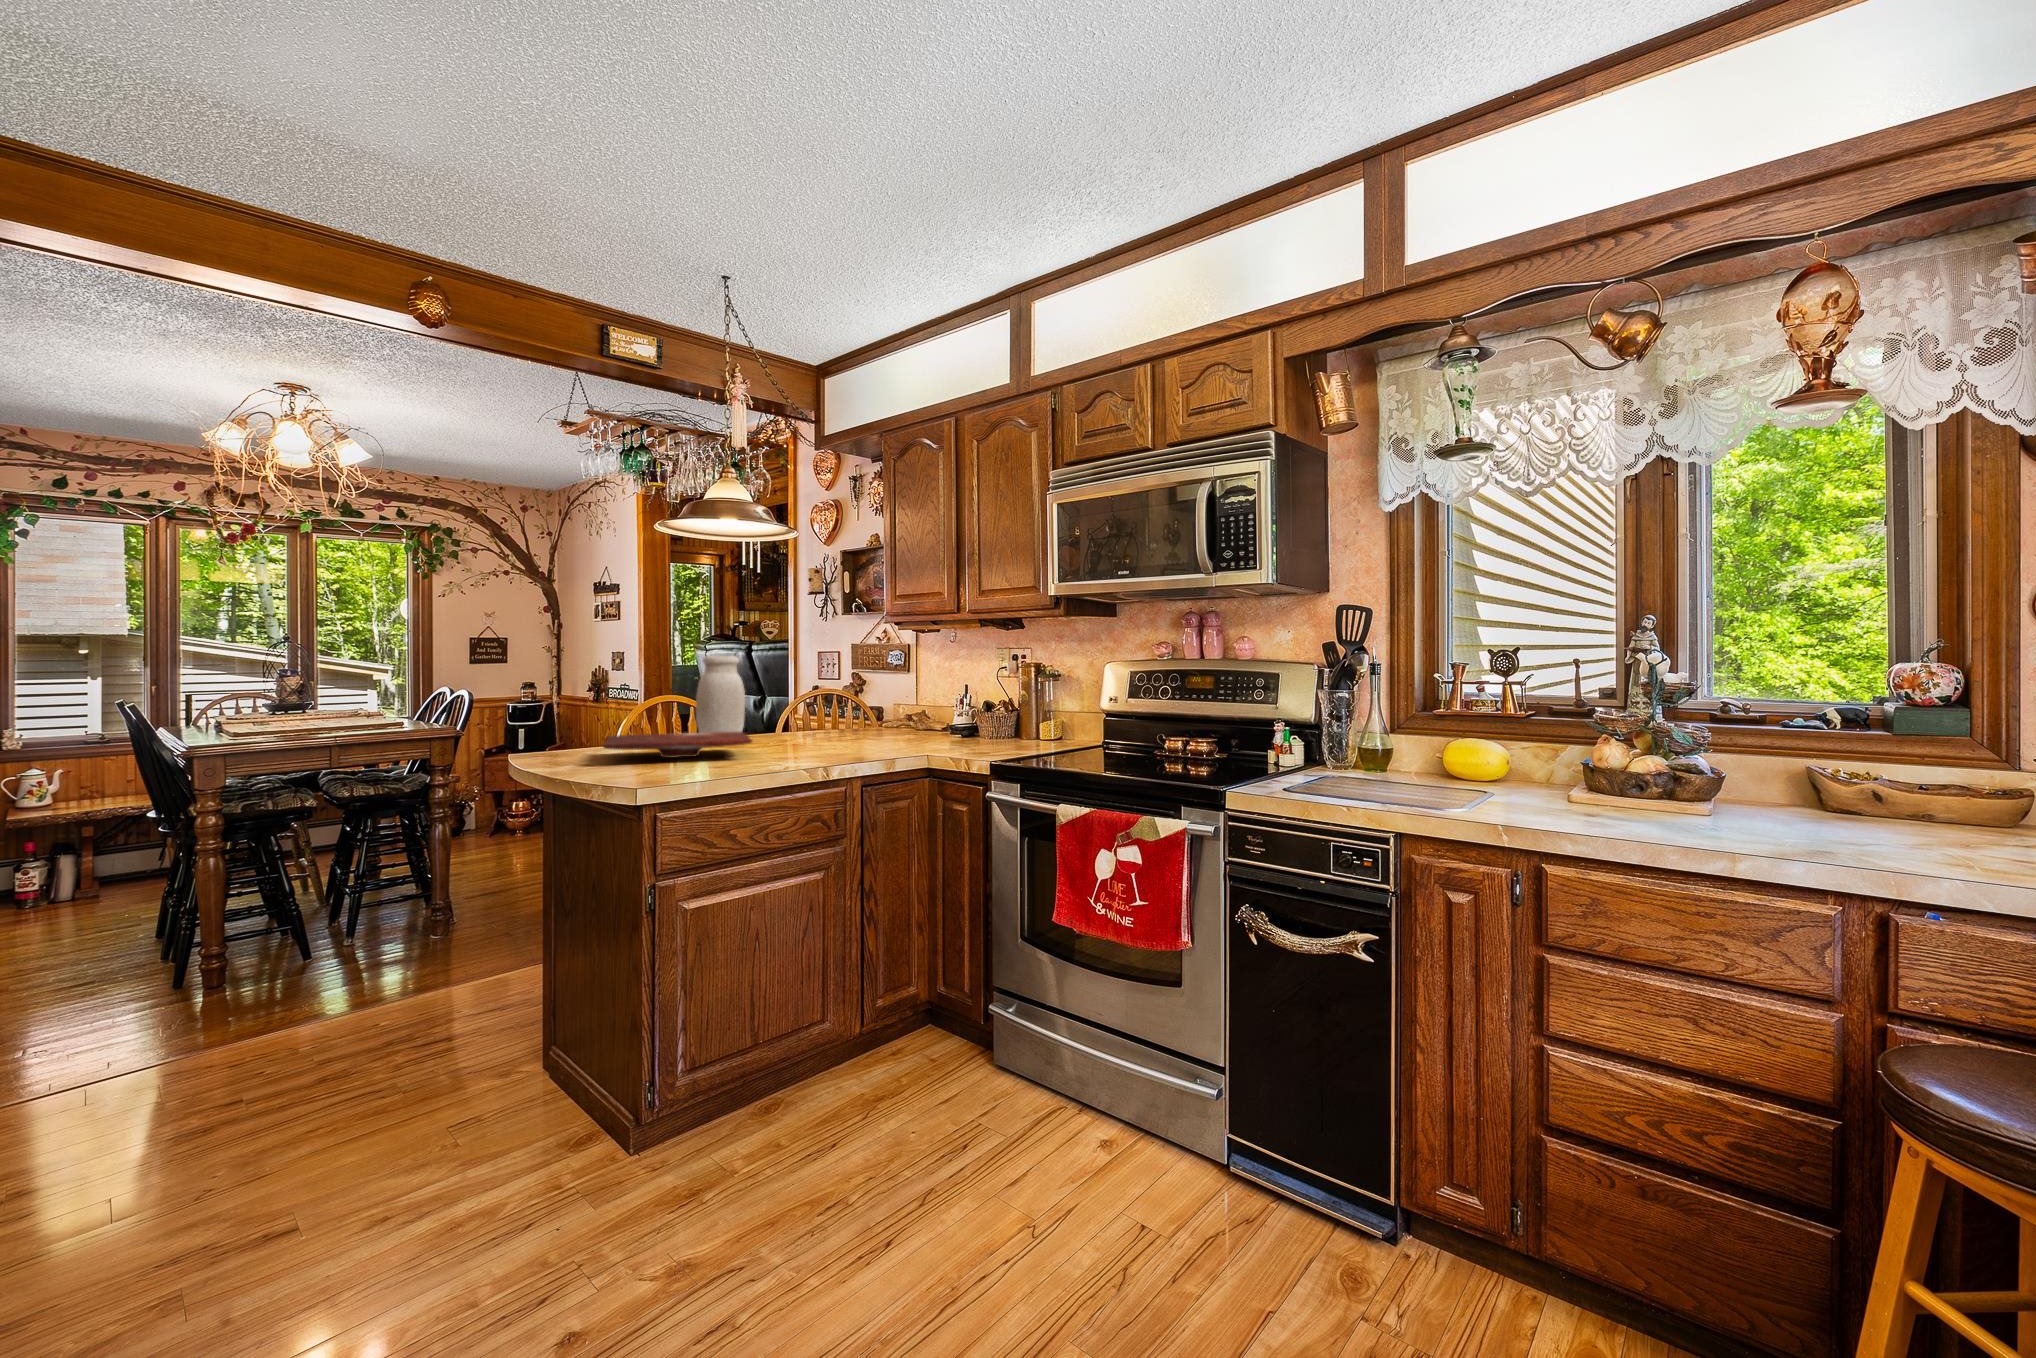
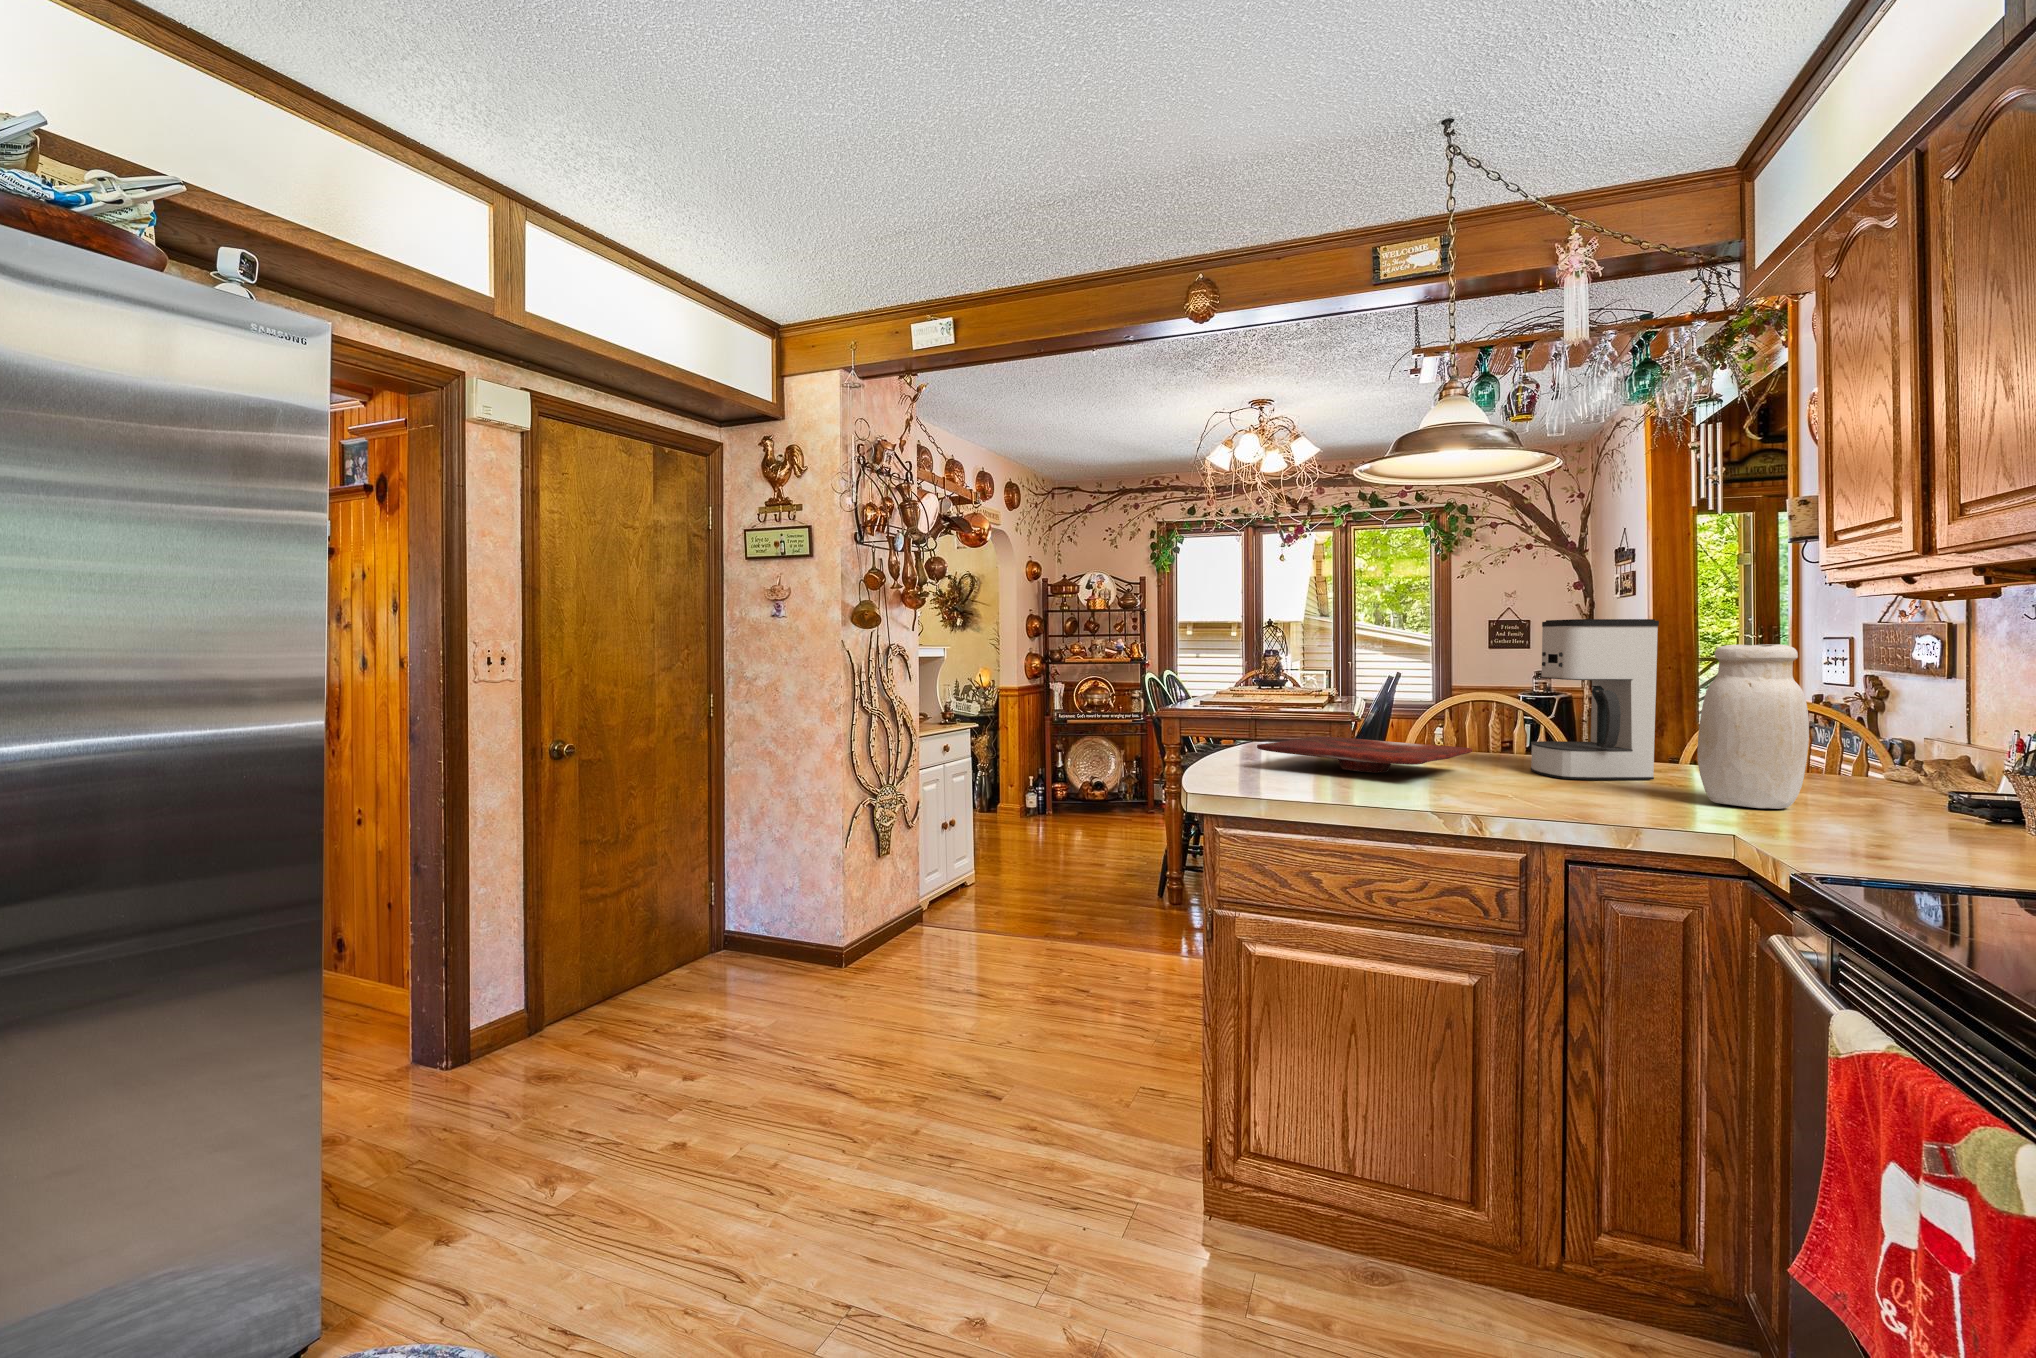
coffee maker: none [766,640,836,746] -> present [1531,619,1659,780]
jar: present [696,655,745,733] -> present [1698,644,1809,809]

